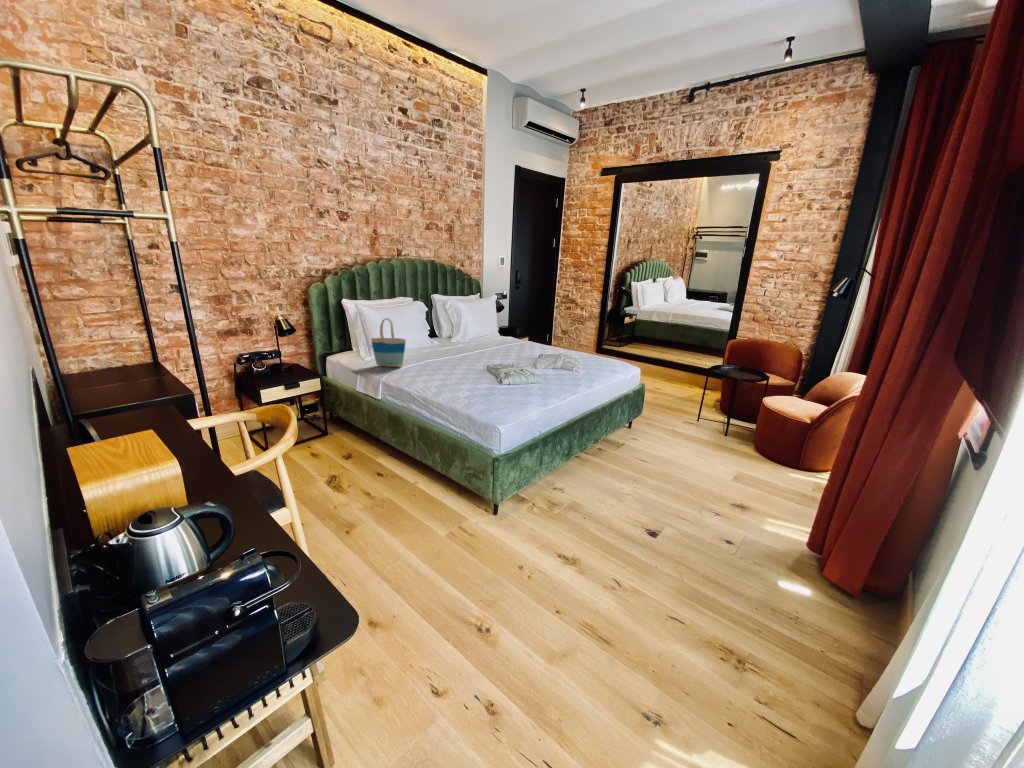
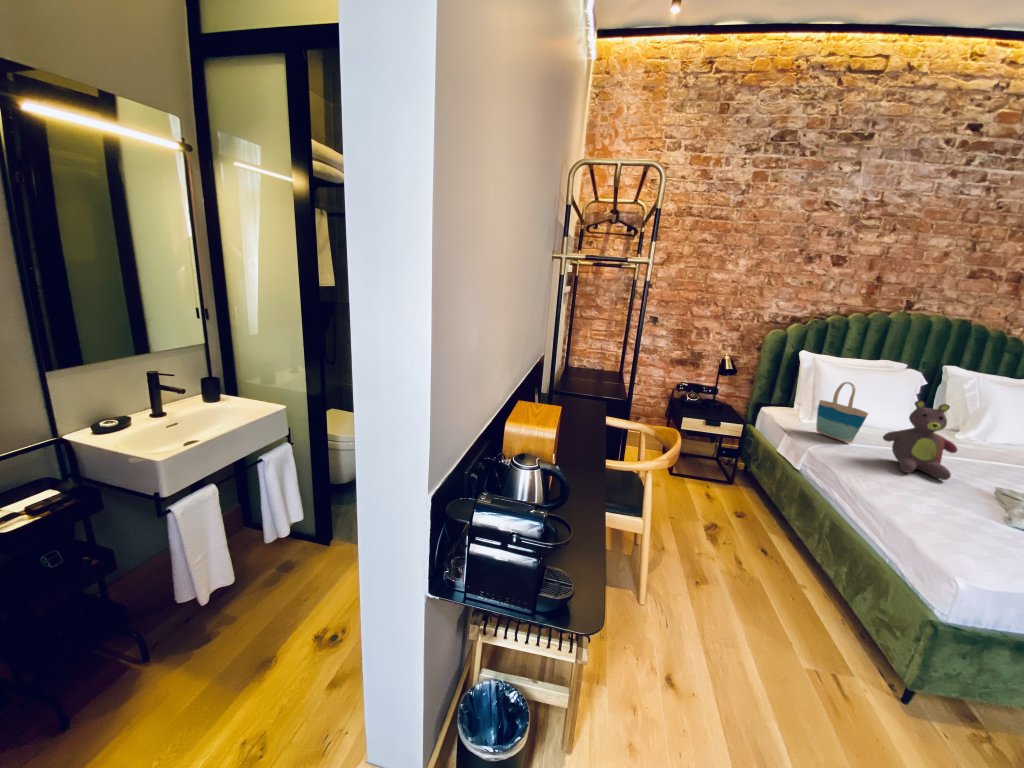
stuffed bear: none [420,320,460,375] -> present [883,400,957,480]

